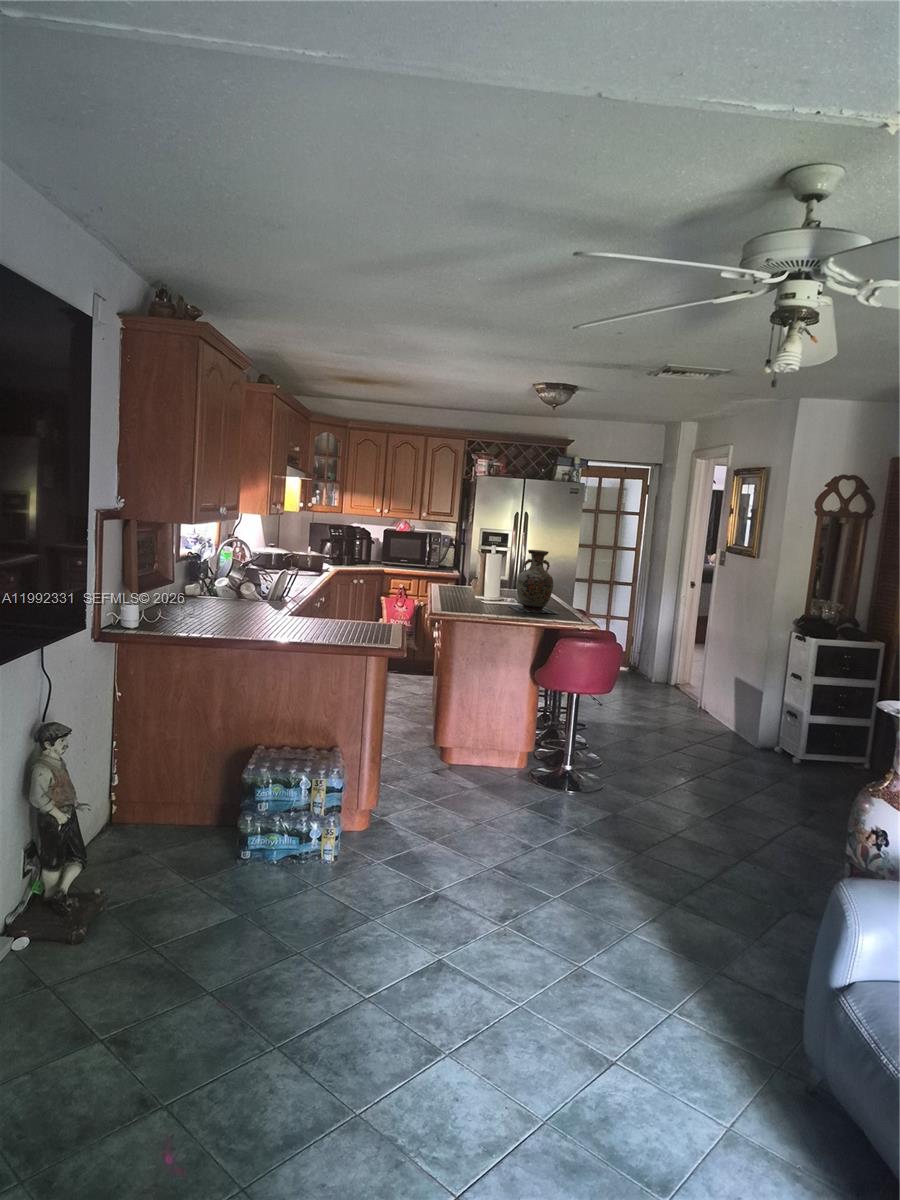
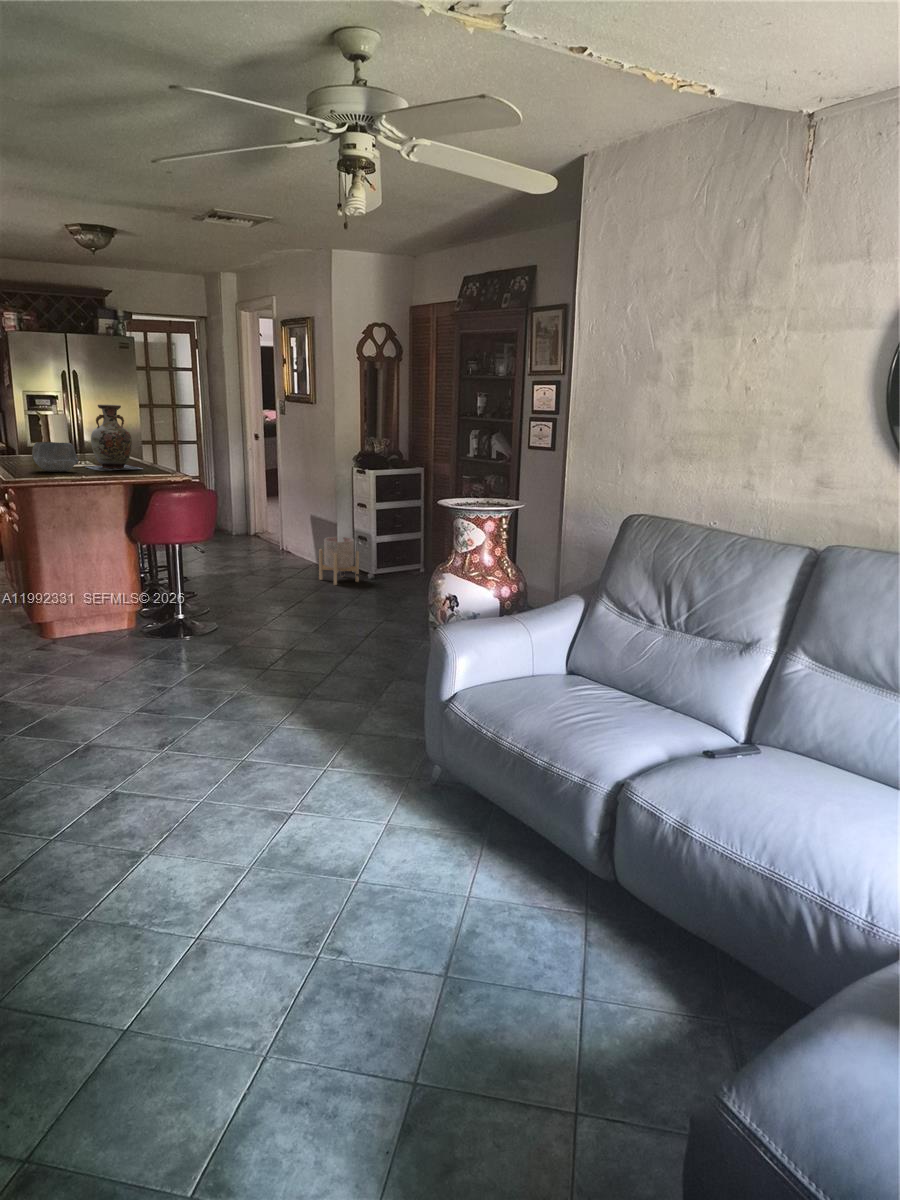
bowl: none [463,581,501,610] -> present [32,442,79,472]
planter: none [733,704,785,761] -> present [319,537,359,585]

